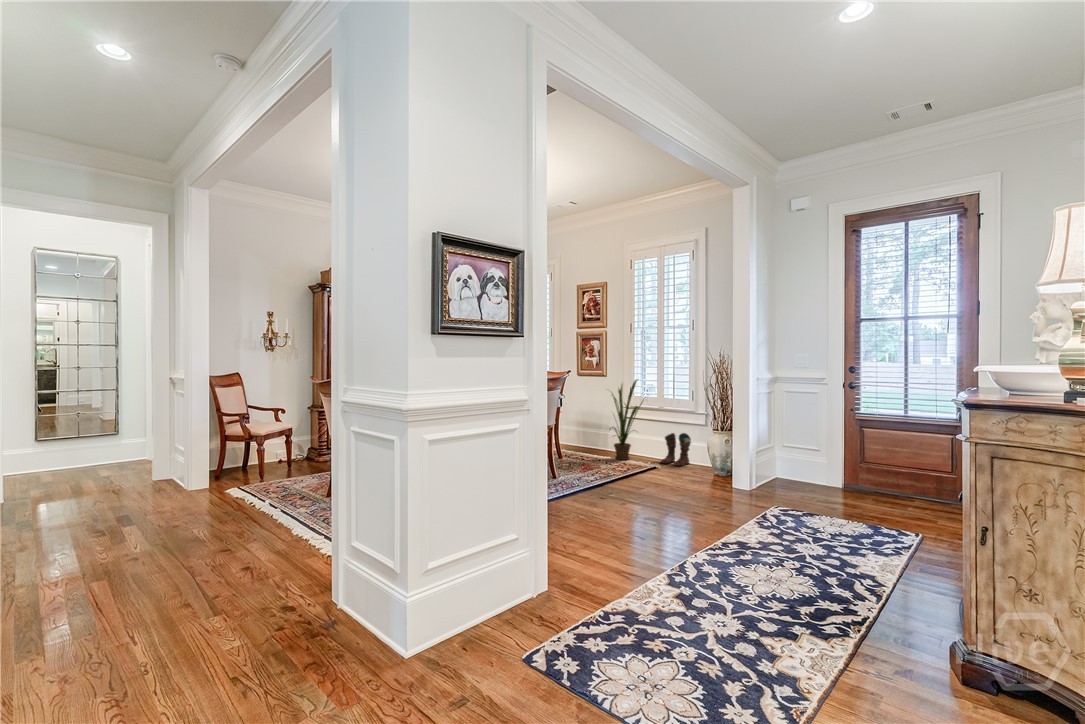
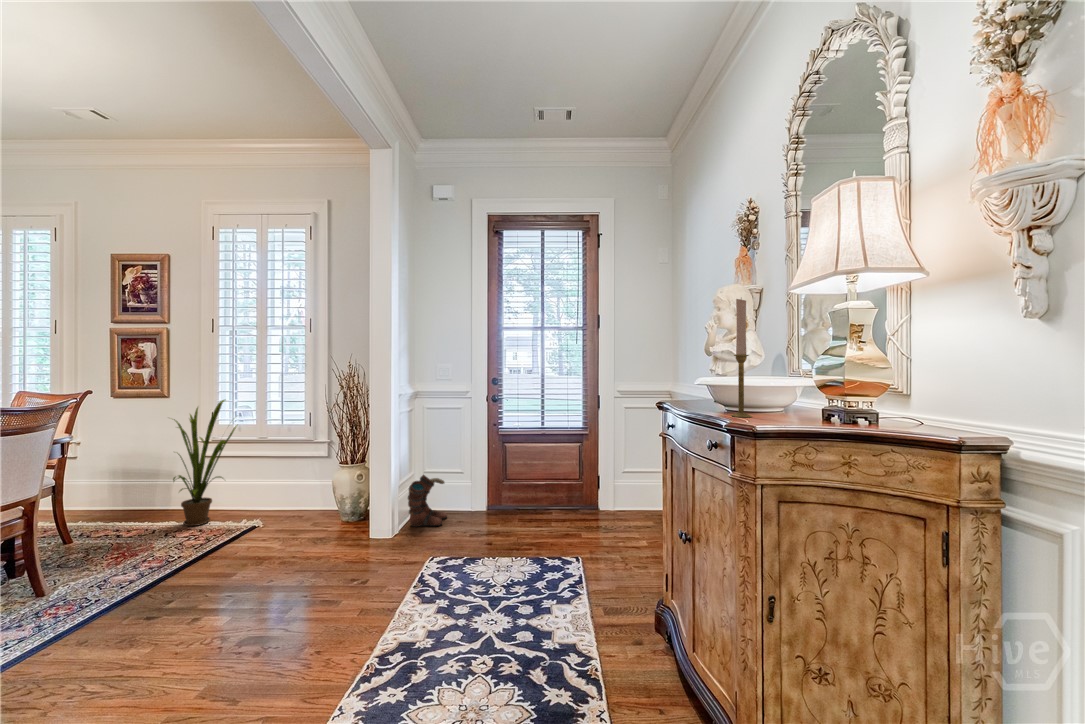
candlestick: none [986,298,1008,396] -> present [731,299,752,417]
boots: present [660,433,691,466] -> present [408,475,447,527]

